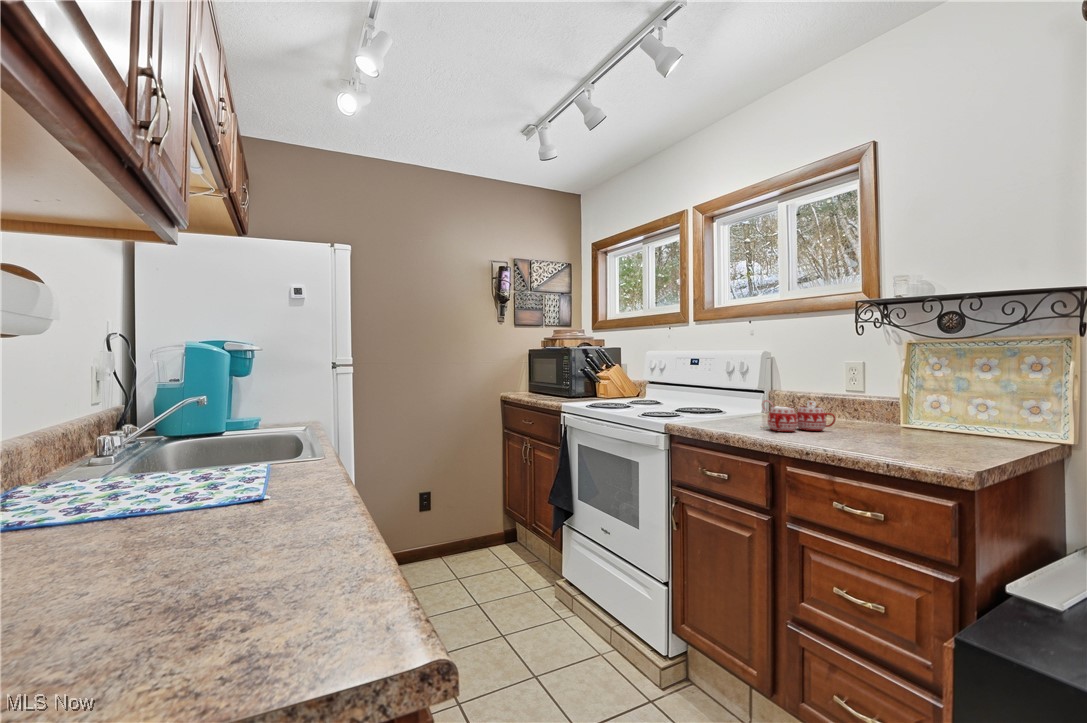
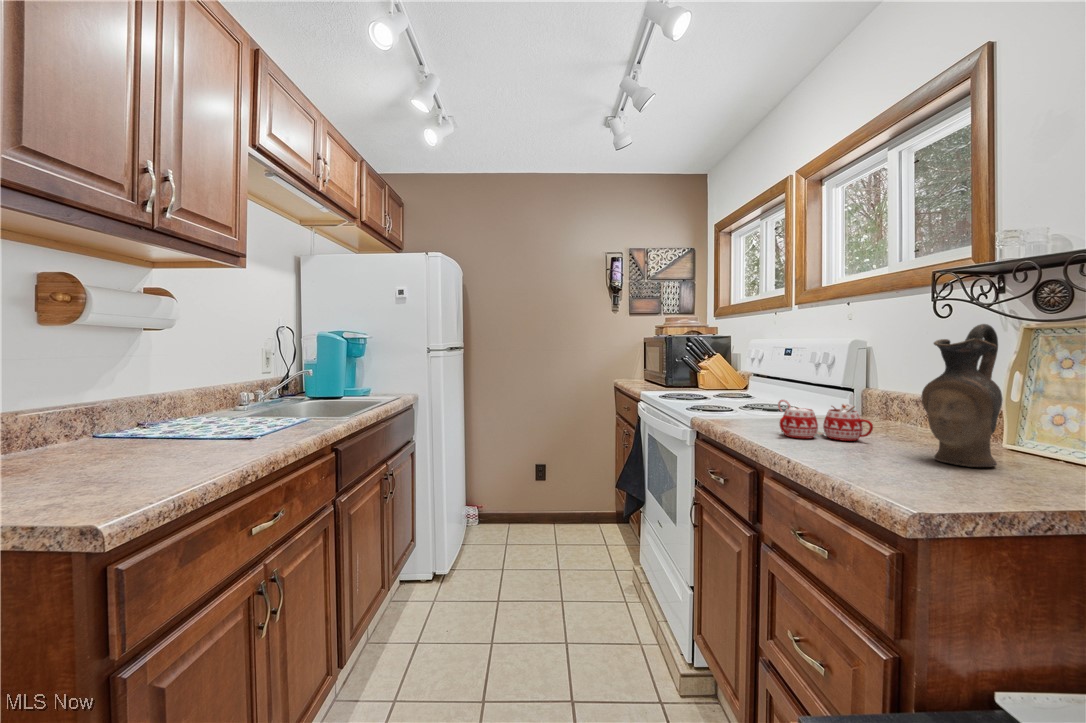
ceramic pitcher: none [887,338,941,441] -> present [921,324,1003,467]

